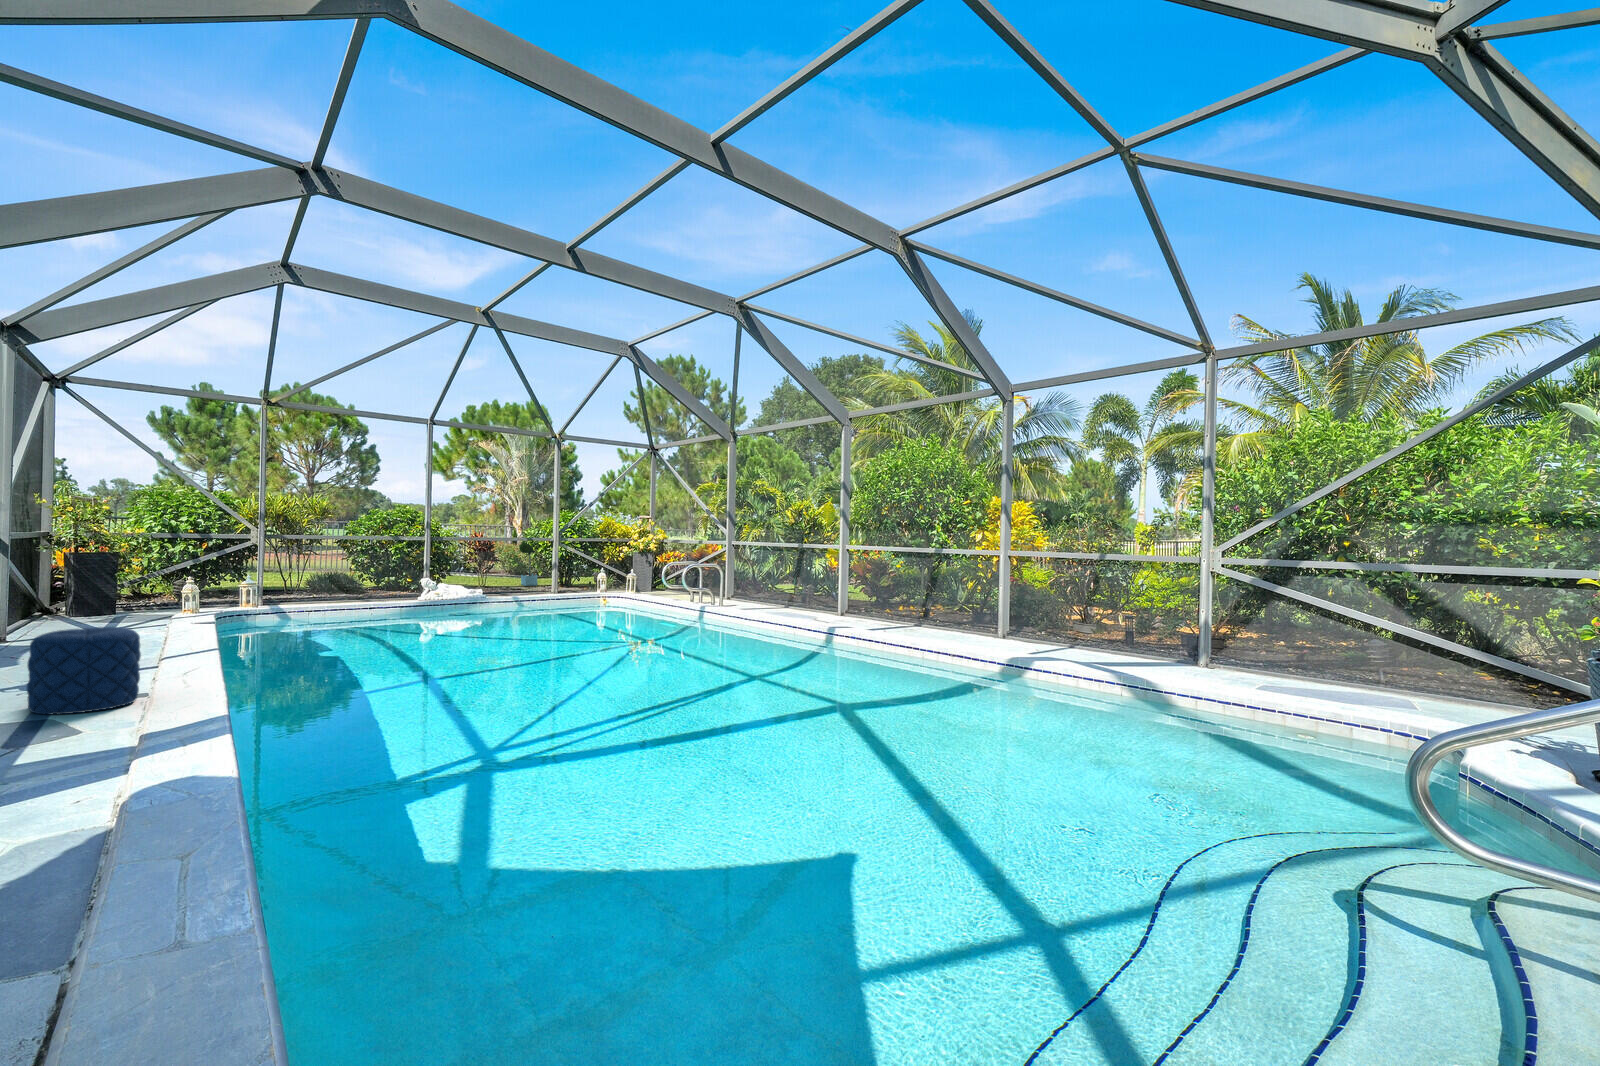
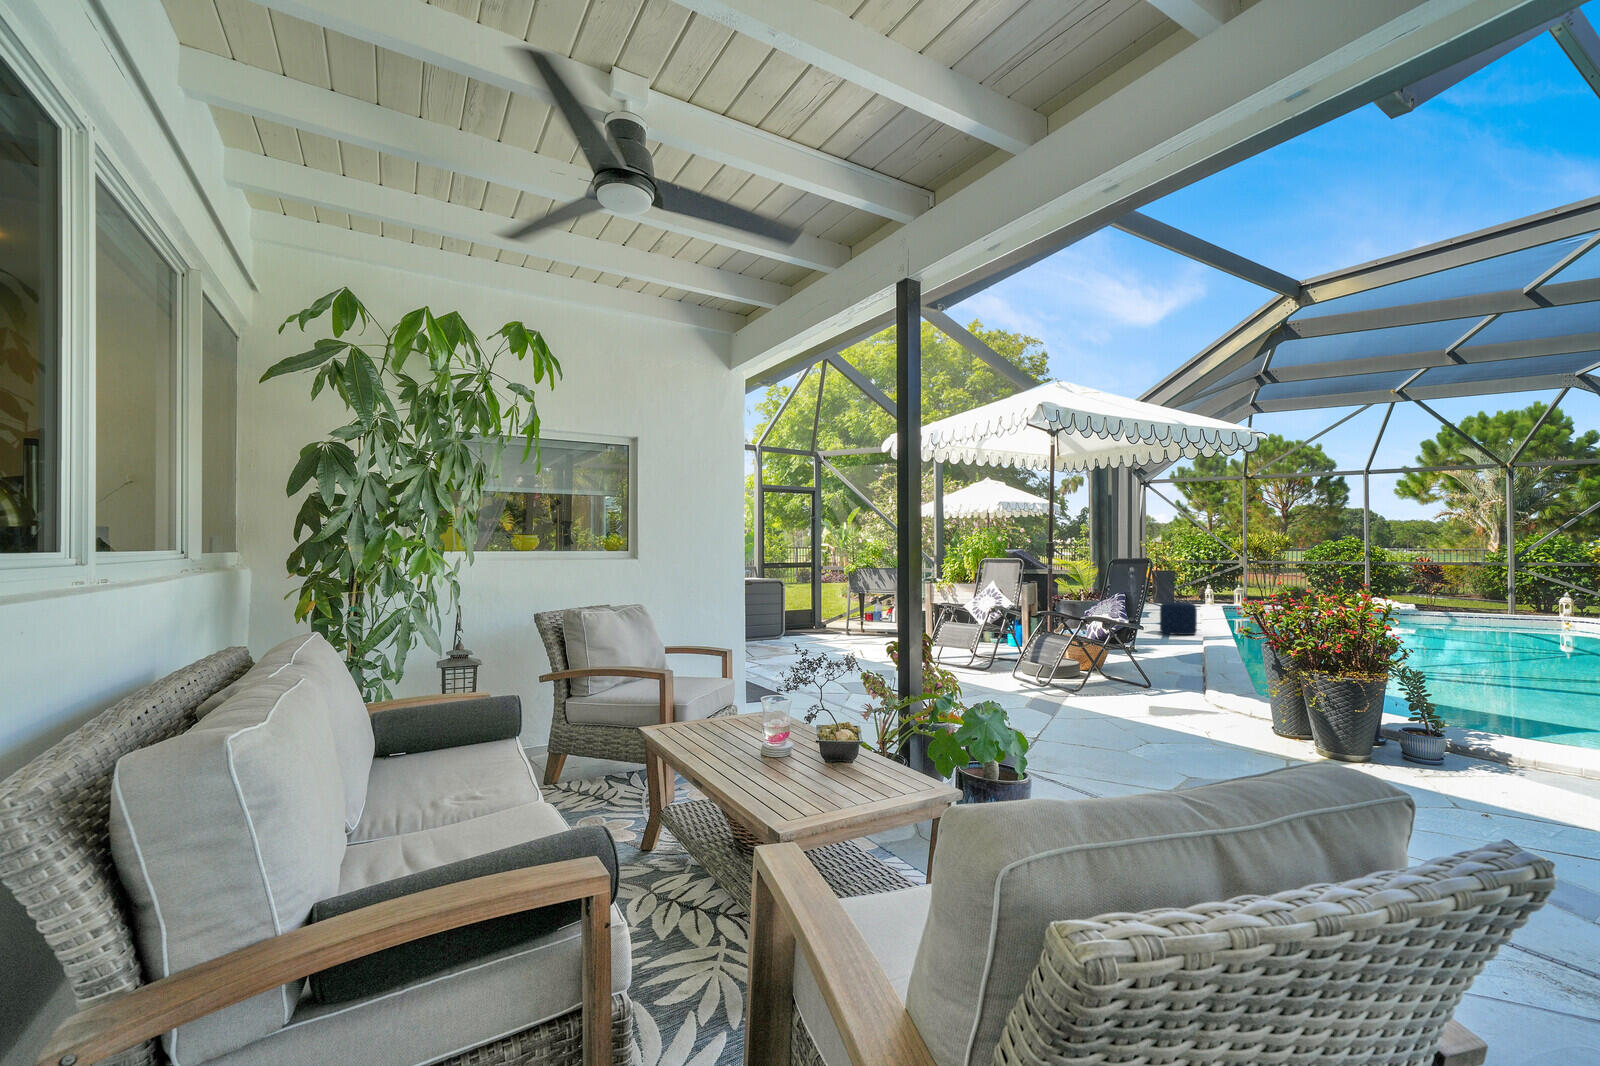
potted tree: present [519,541,538,586] -> none [1465,565,1488,606]

